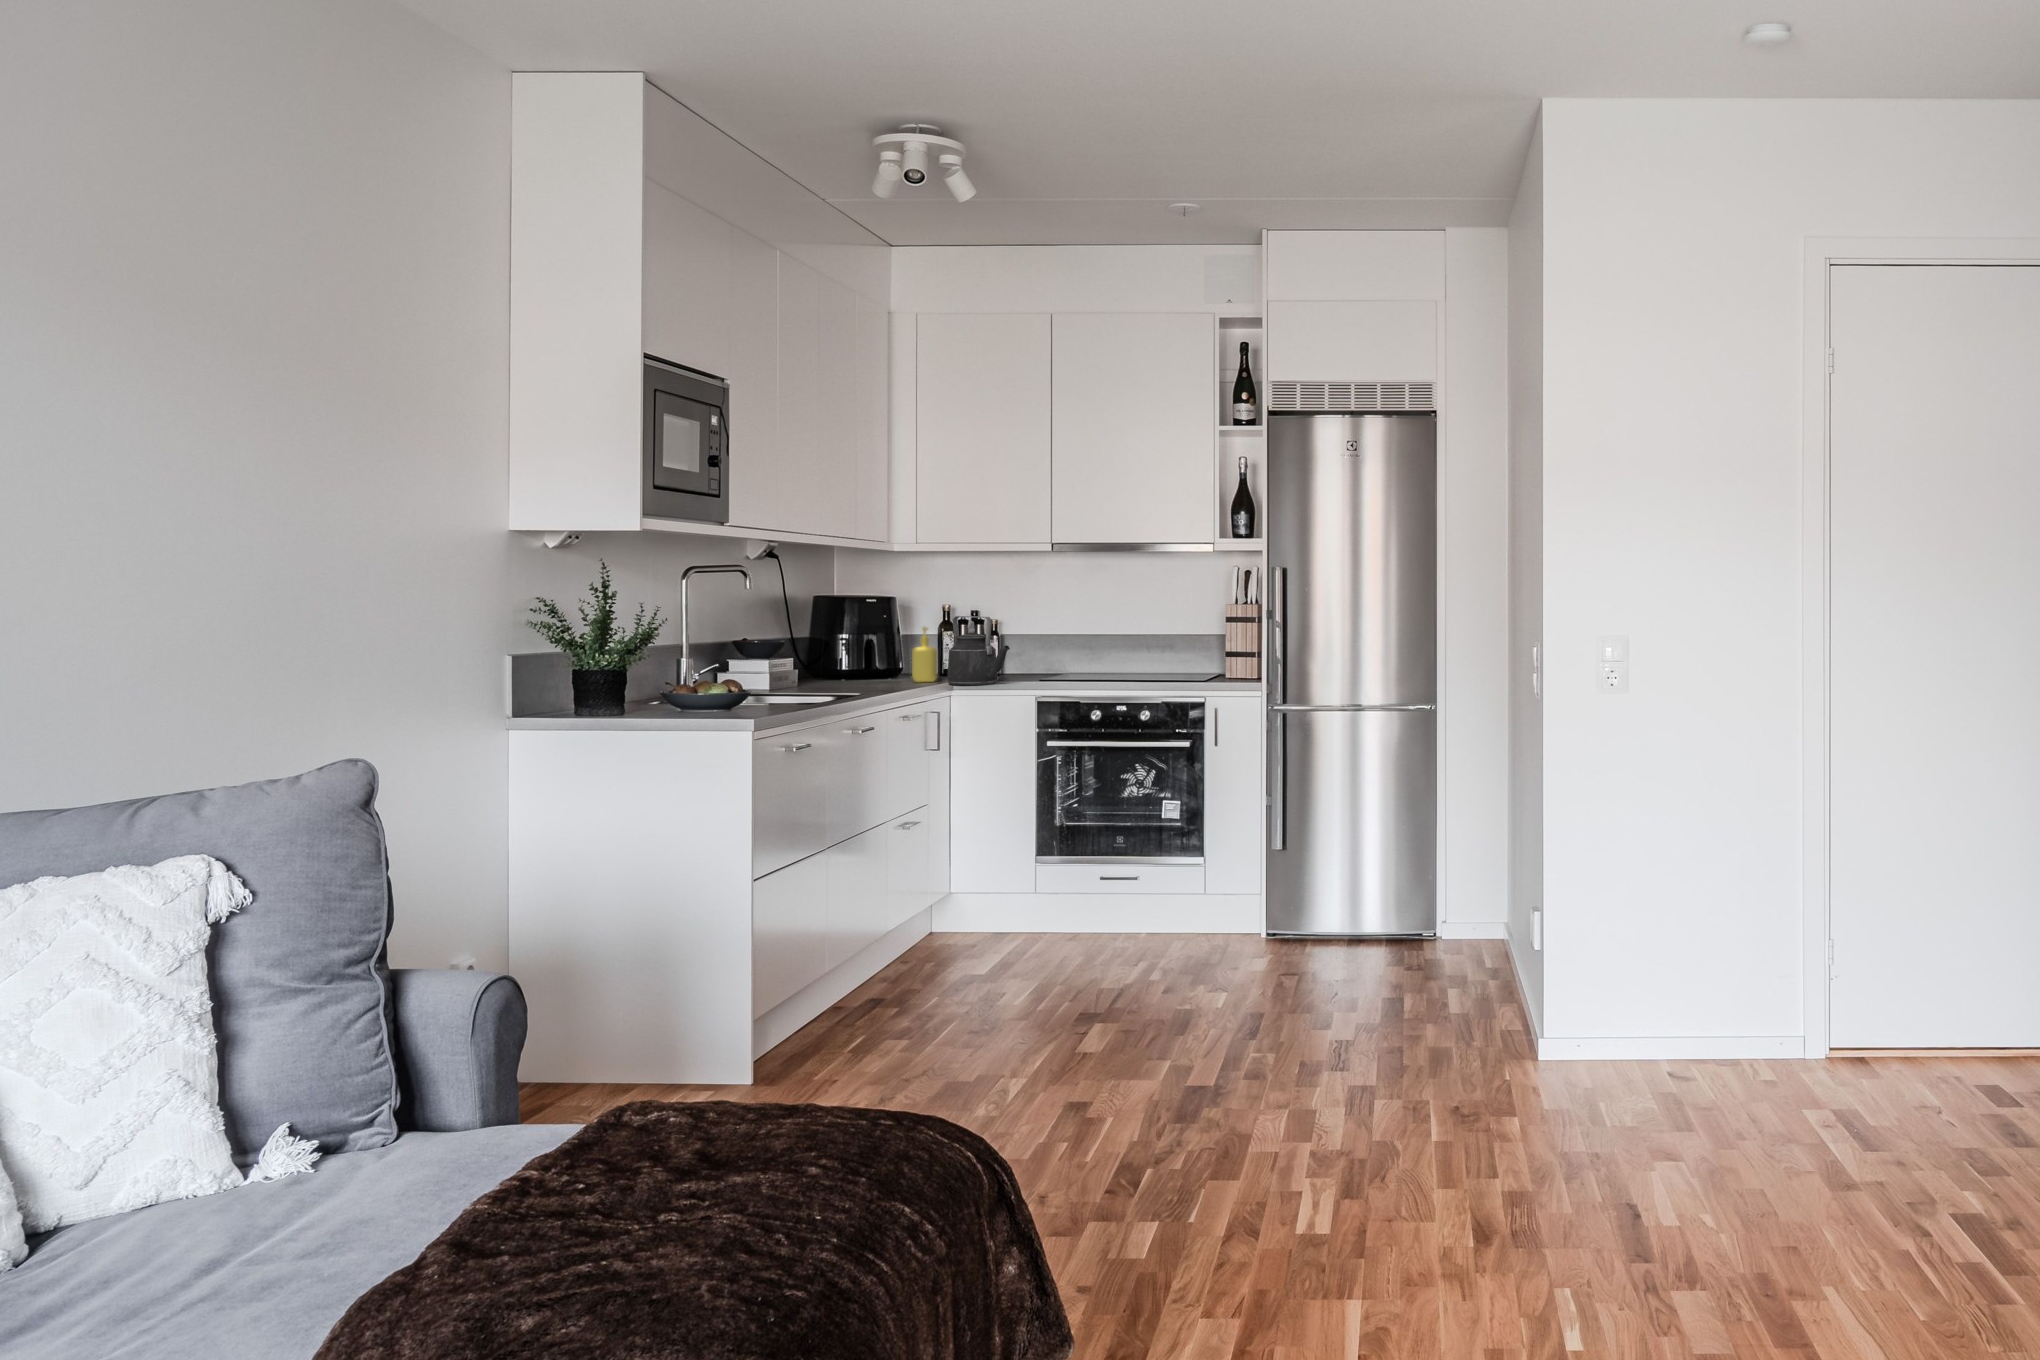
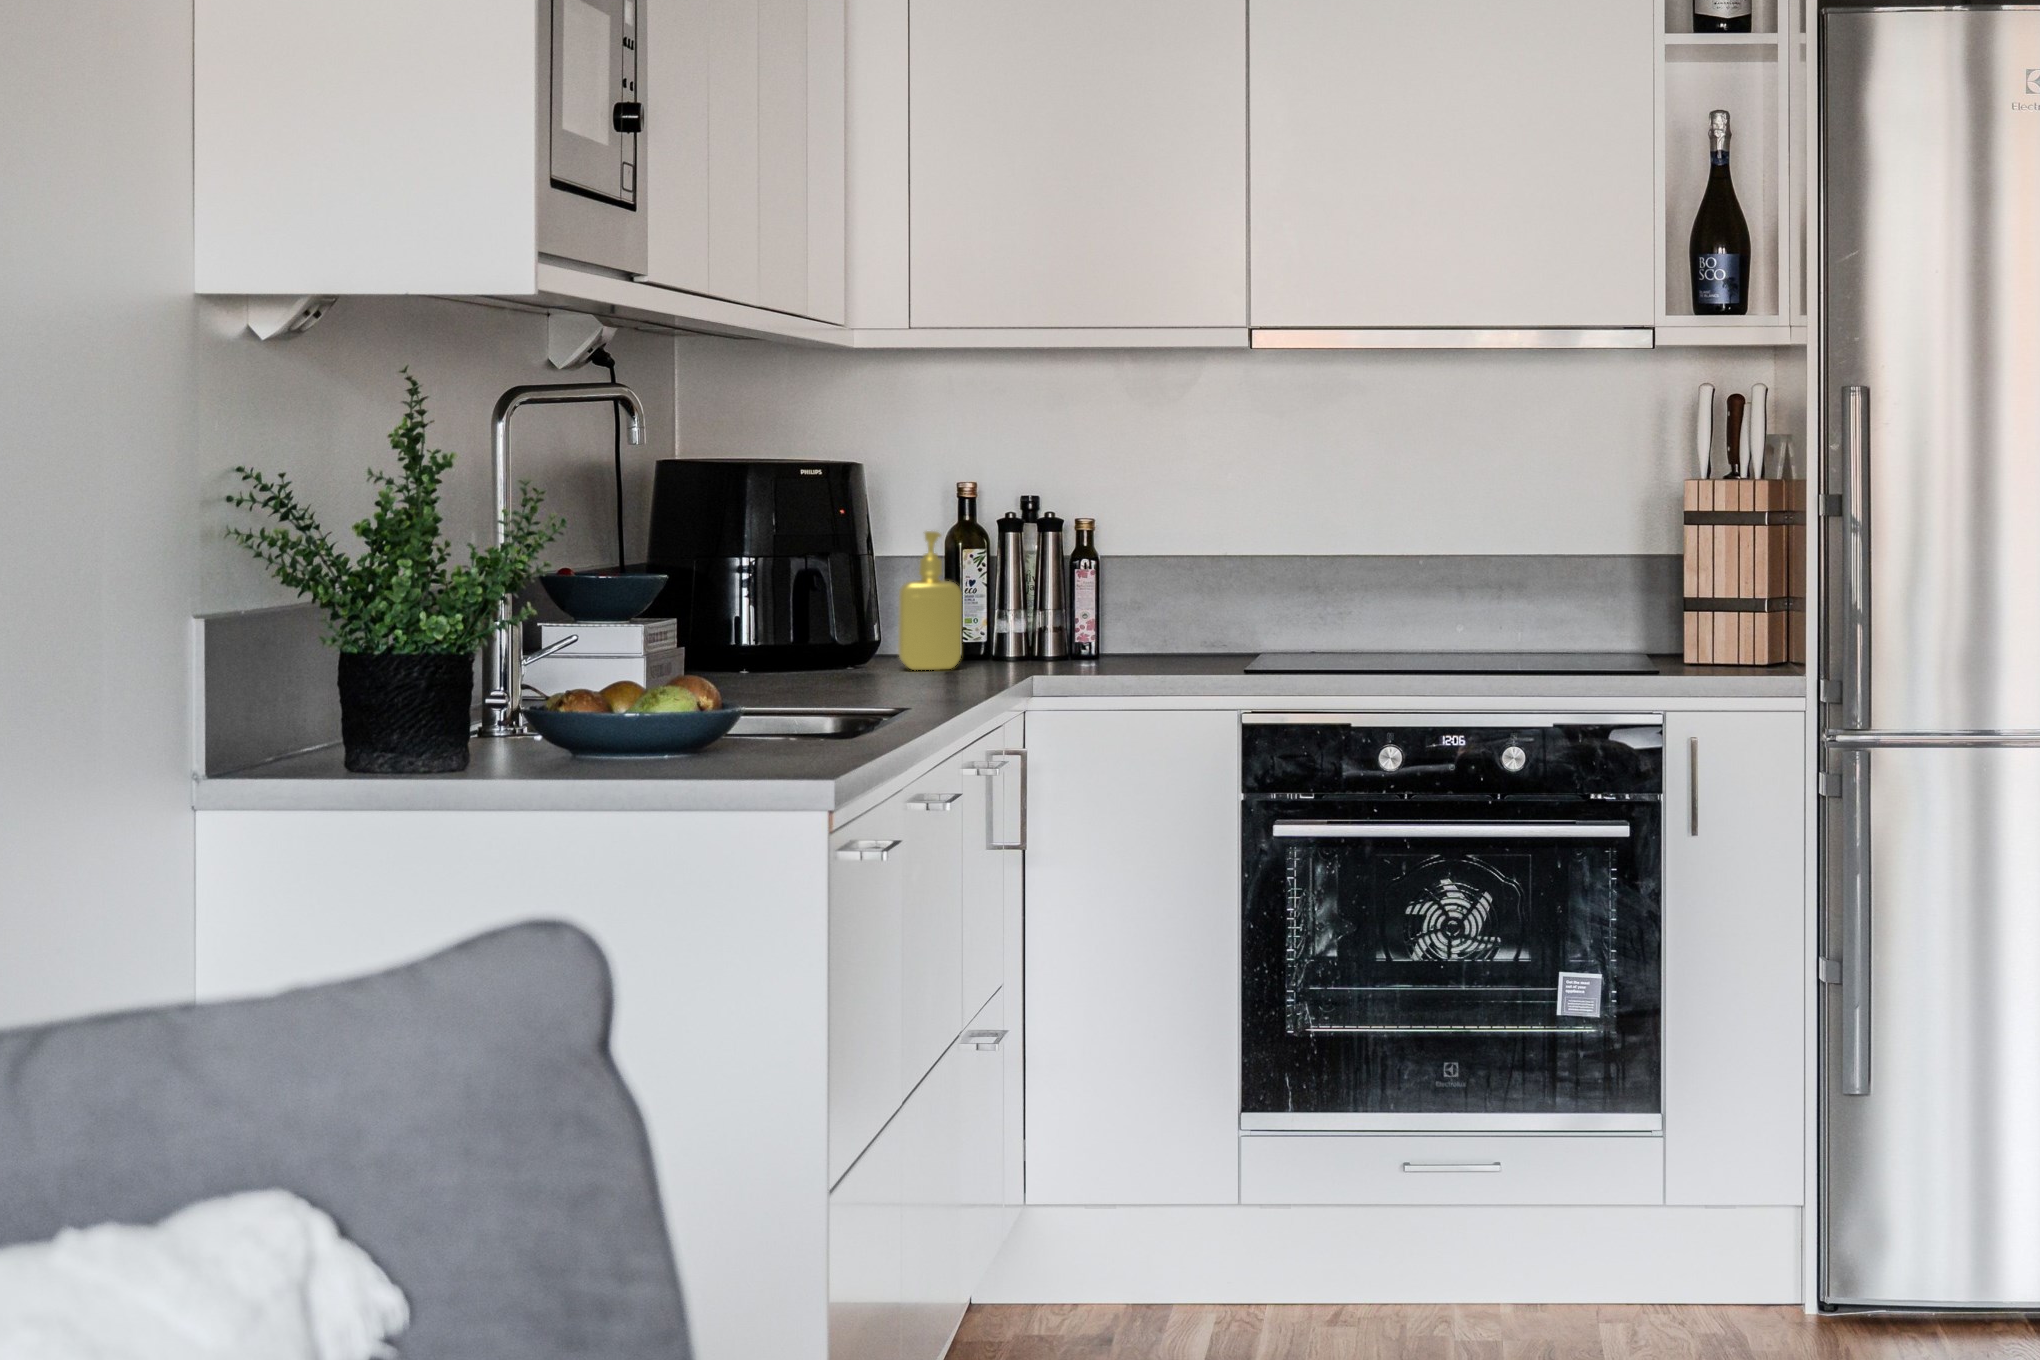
kettle: present [947,616,1010,685] -> none [993,504,1155,677]

